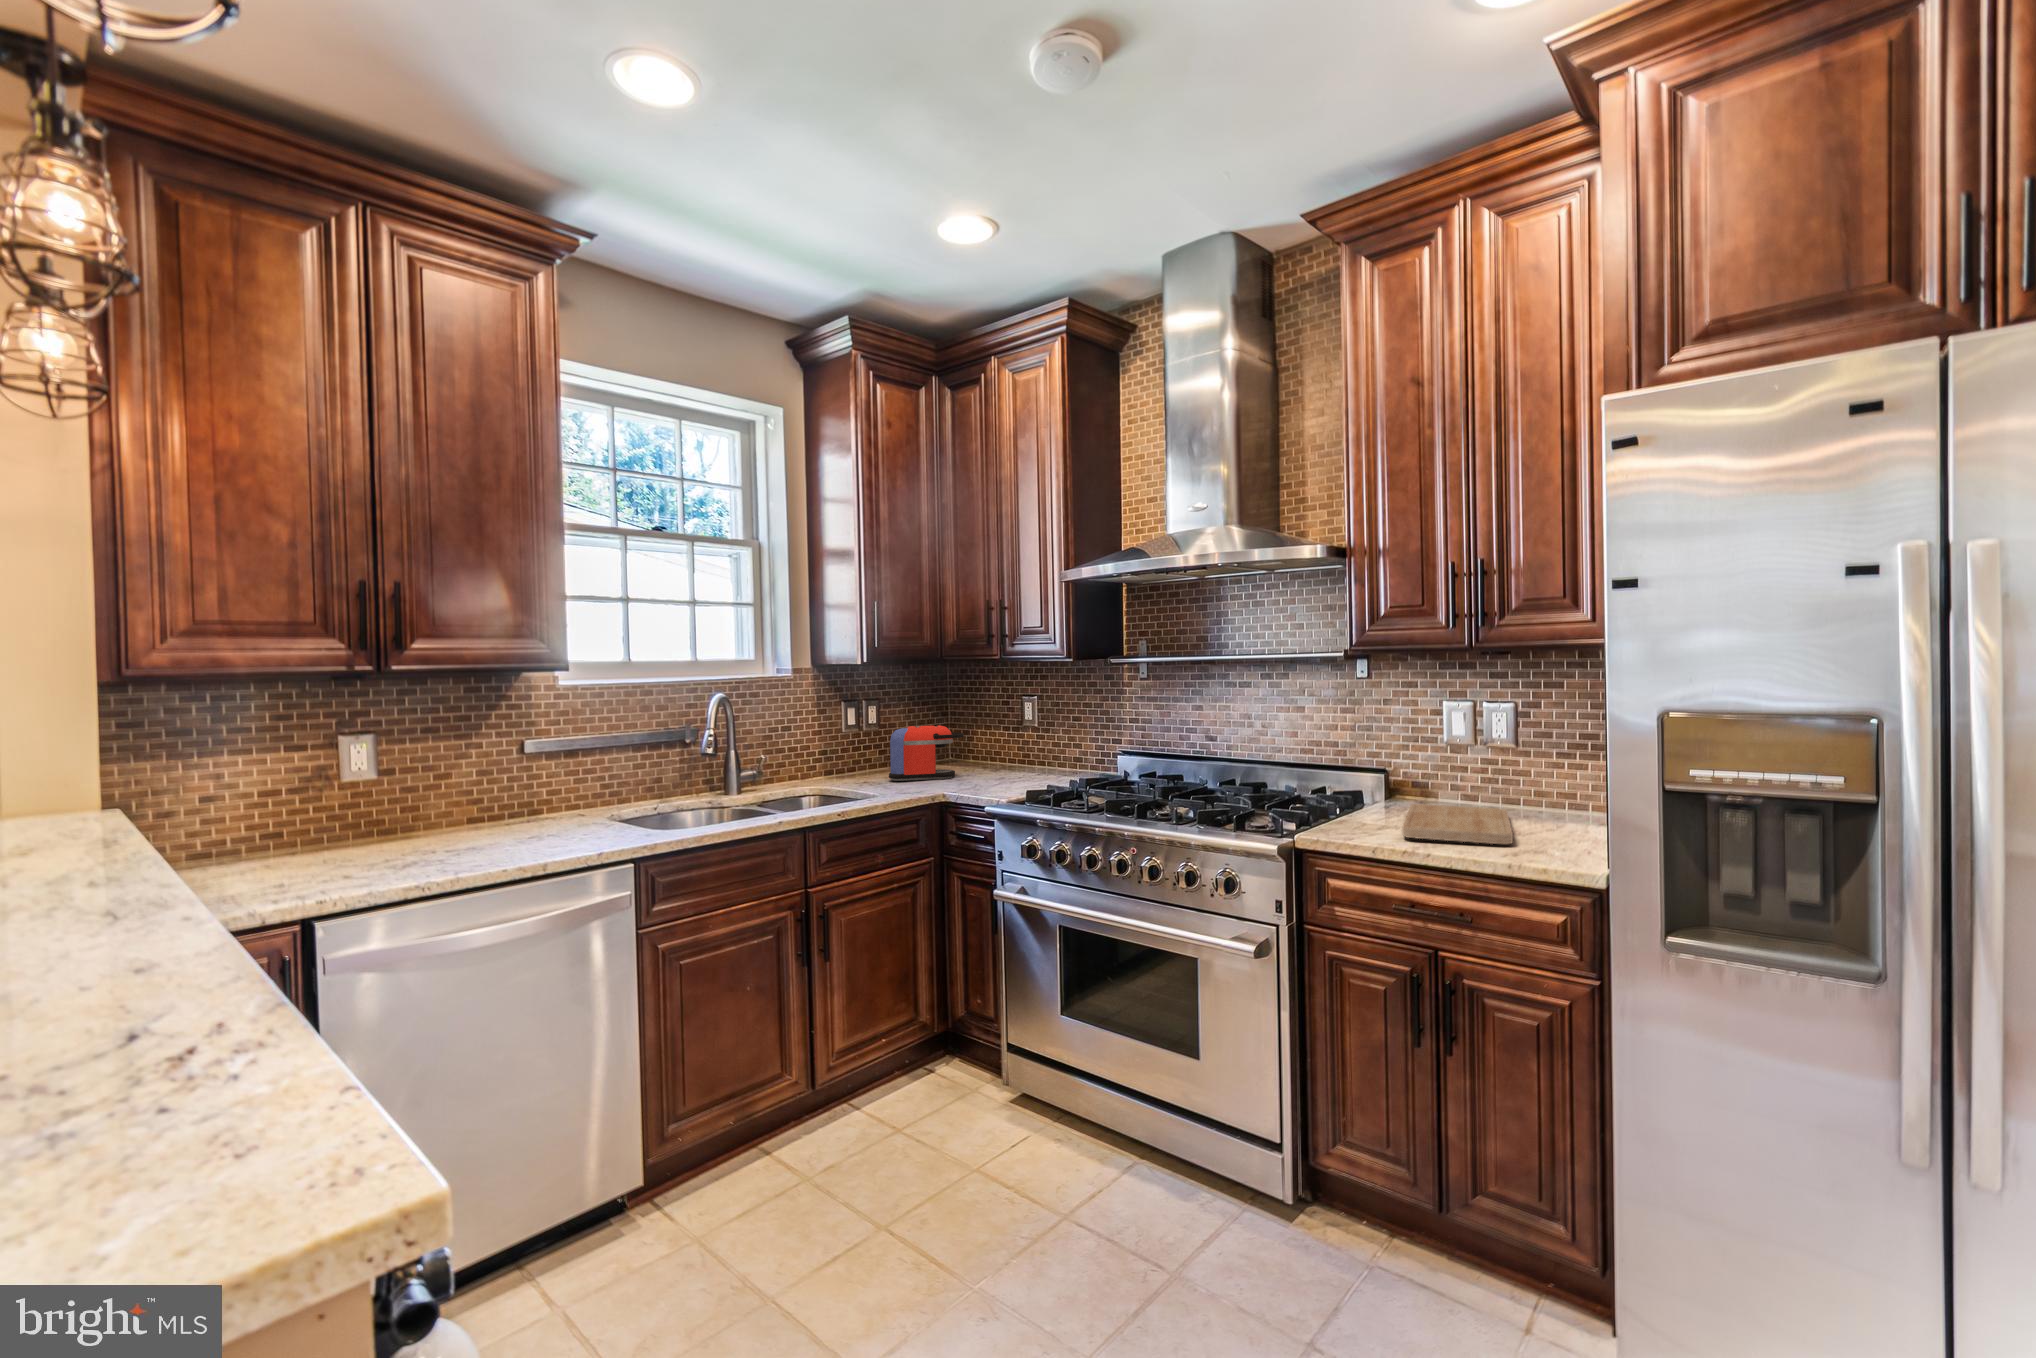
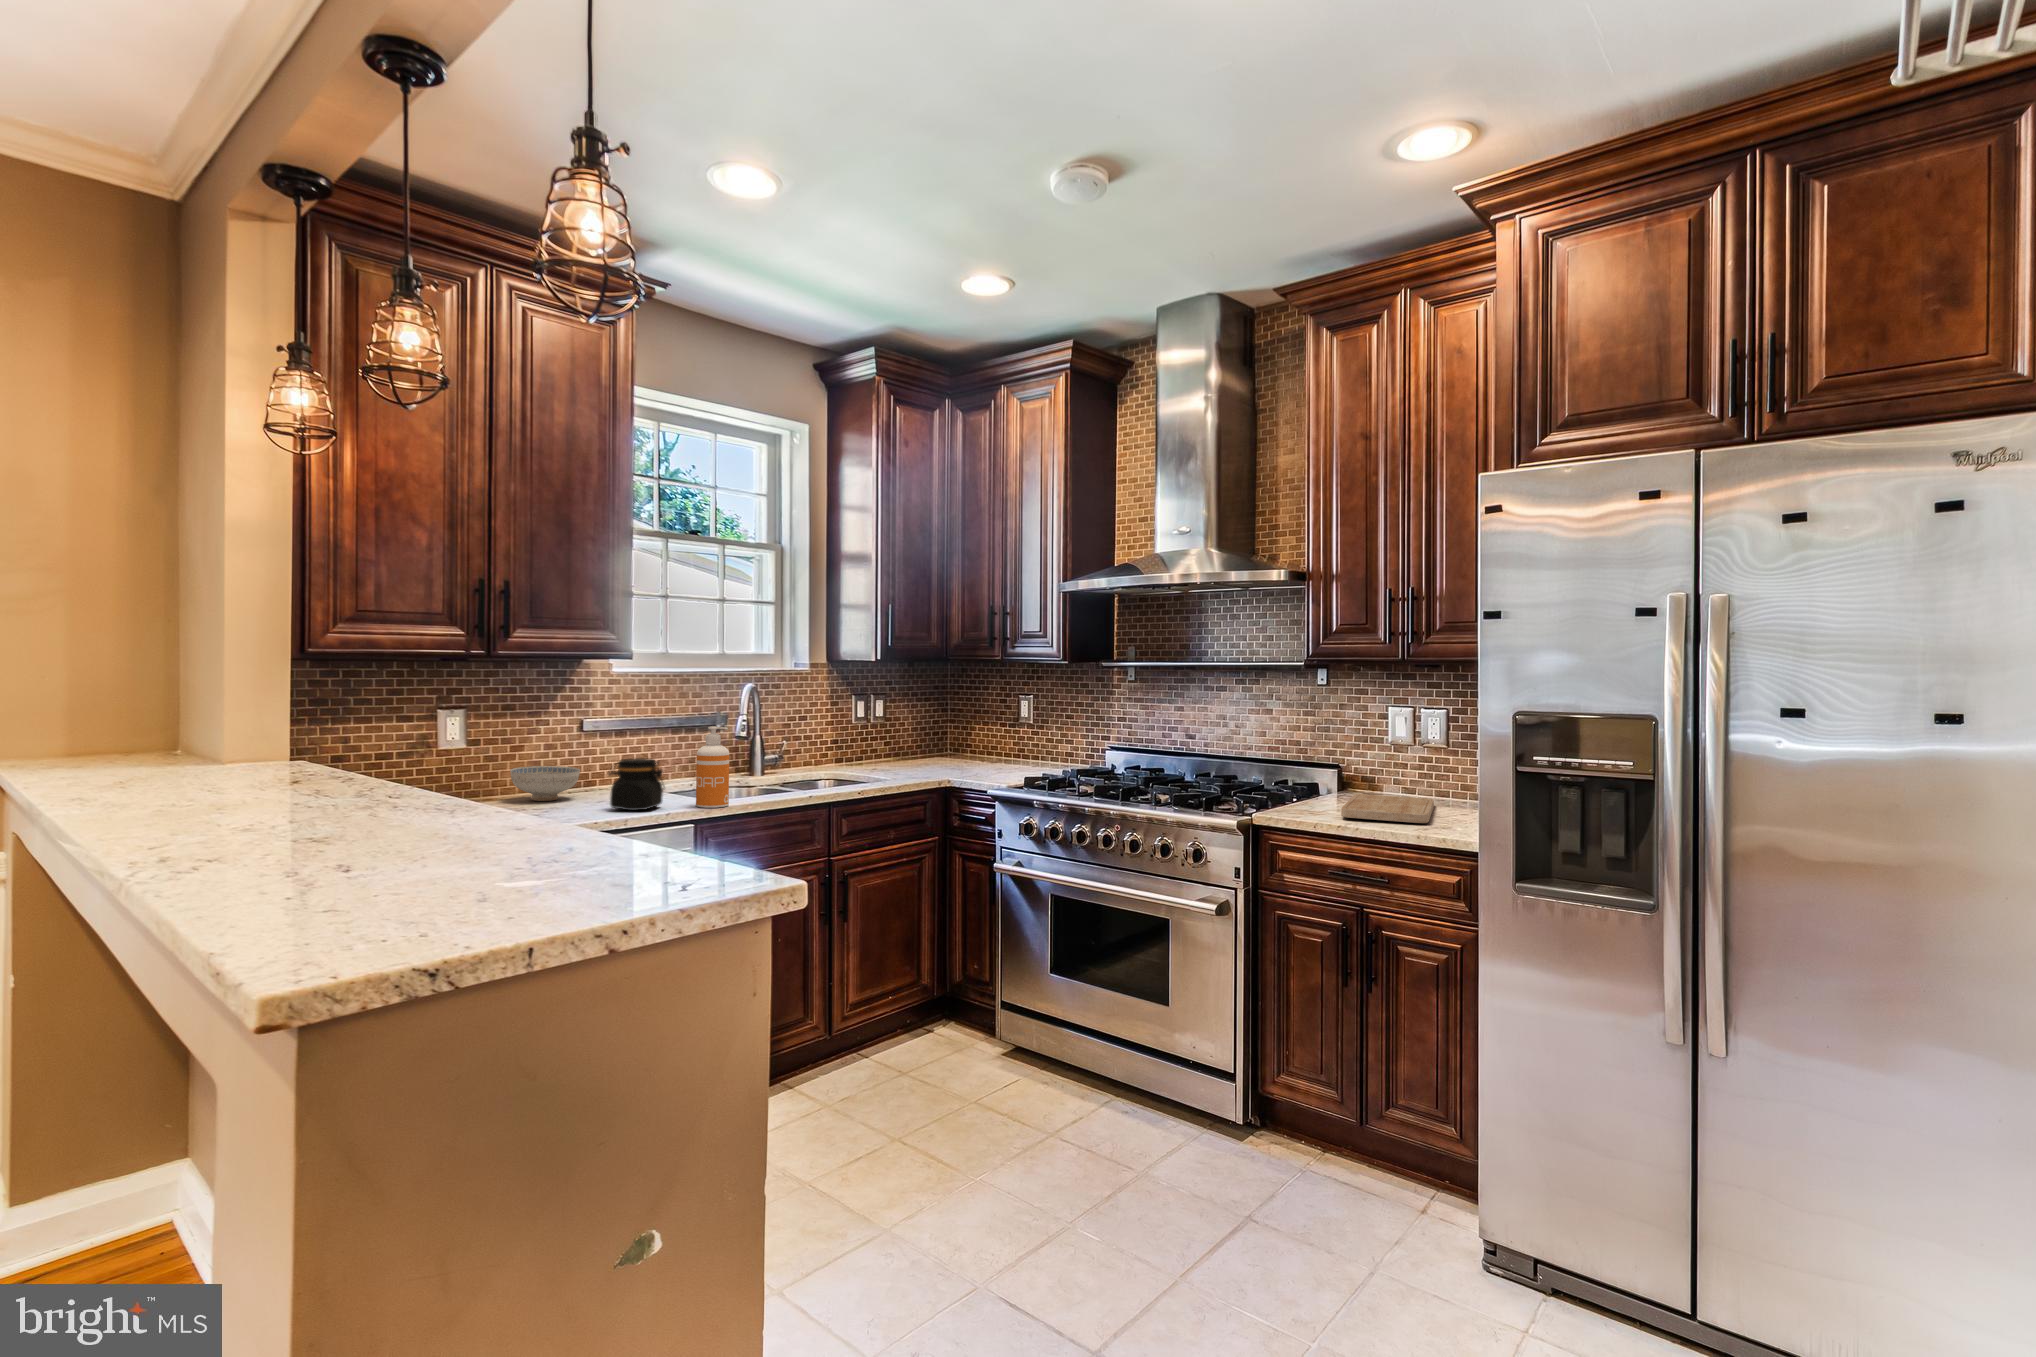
coffee maker: present [889,725,964,781] -> none [896,720,965,769]
soap dispenser: none [640,746,681,842] -> present [696,726,729,808]
jar: none [534,786,603,849] -> present [609,758,664,810]
ceramic bowl: none [429,795,514,837] -> present [510,766,580,801]

